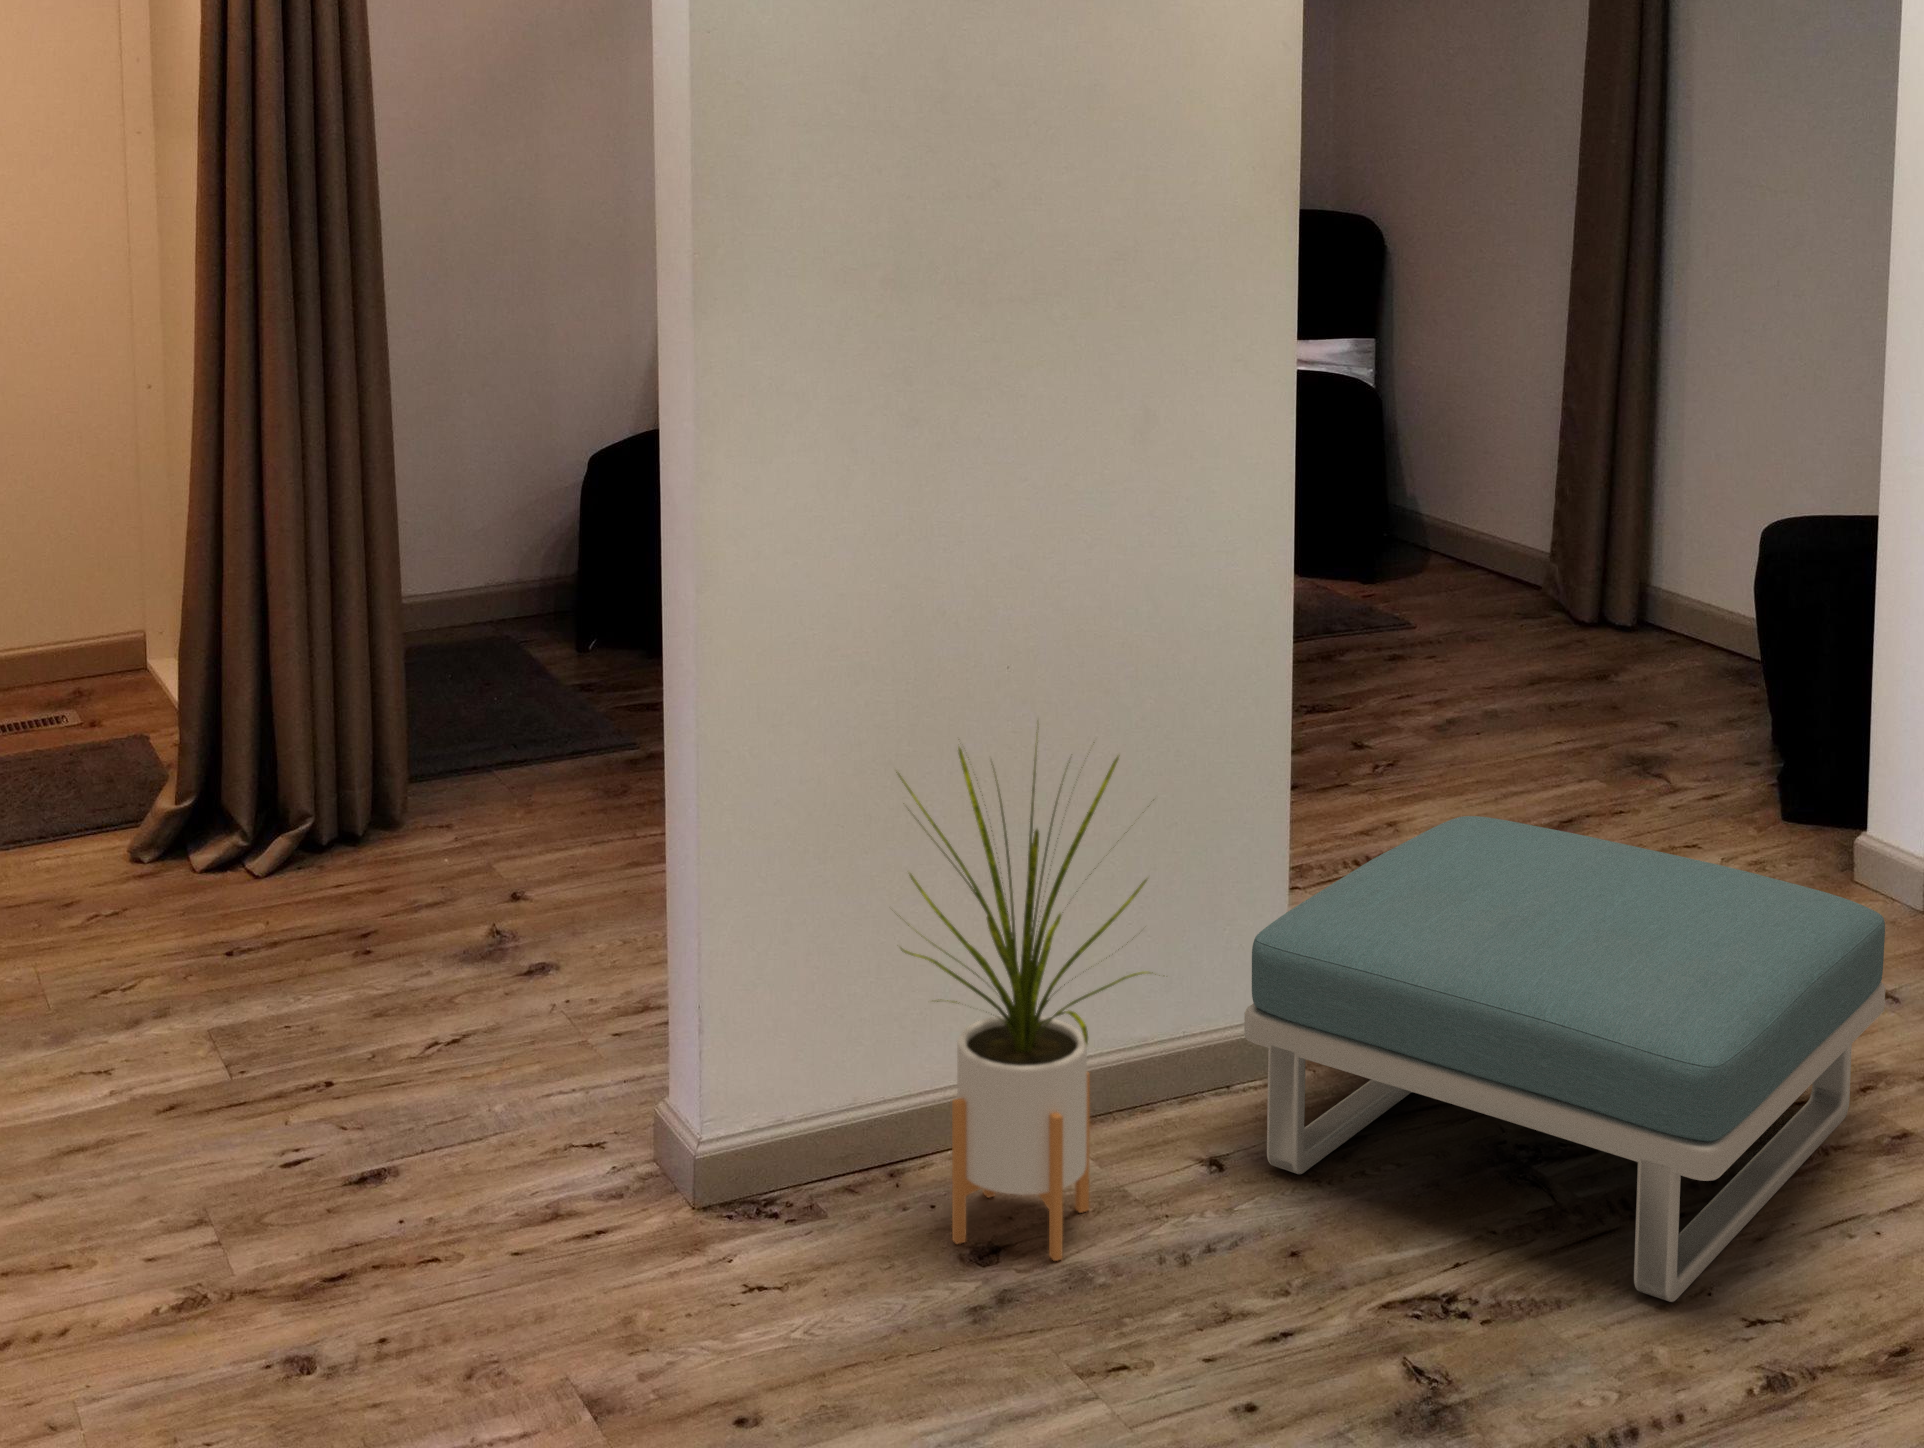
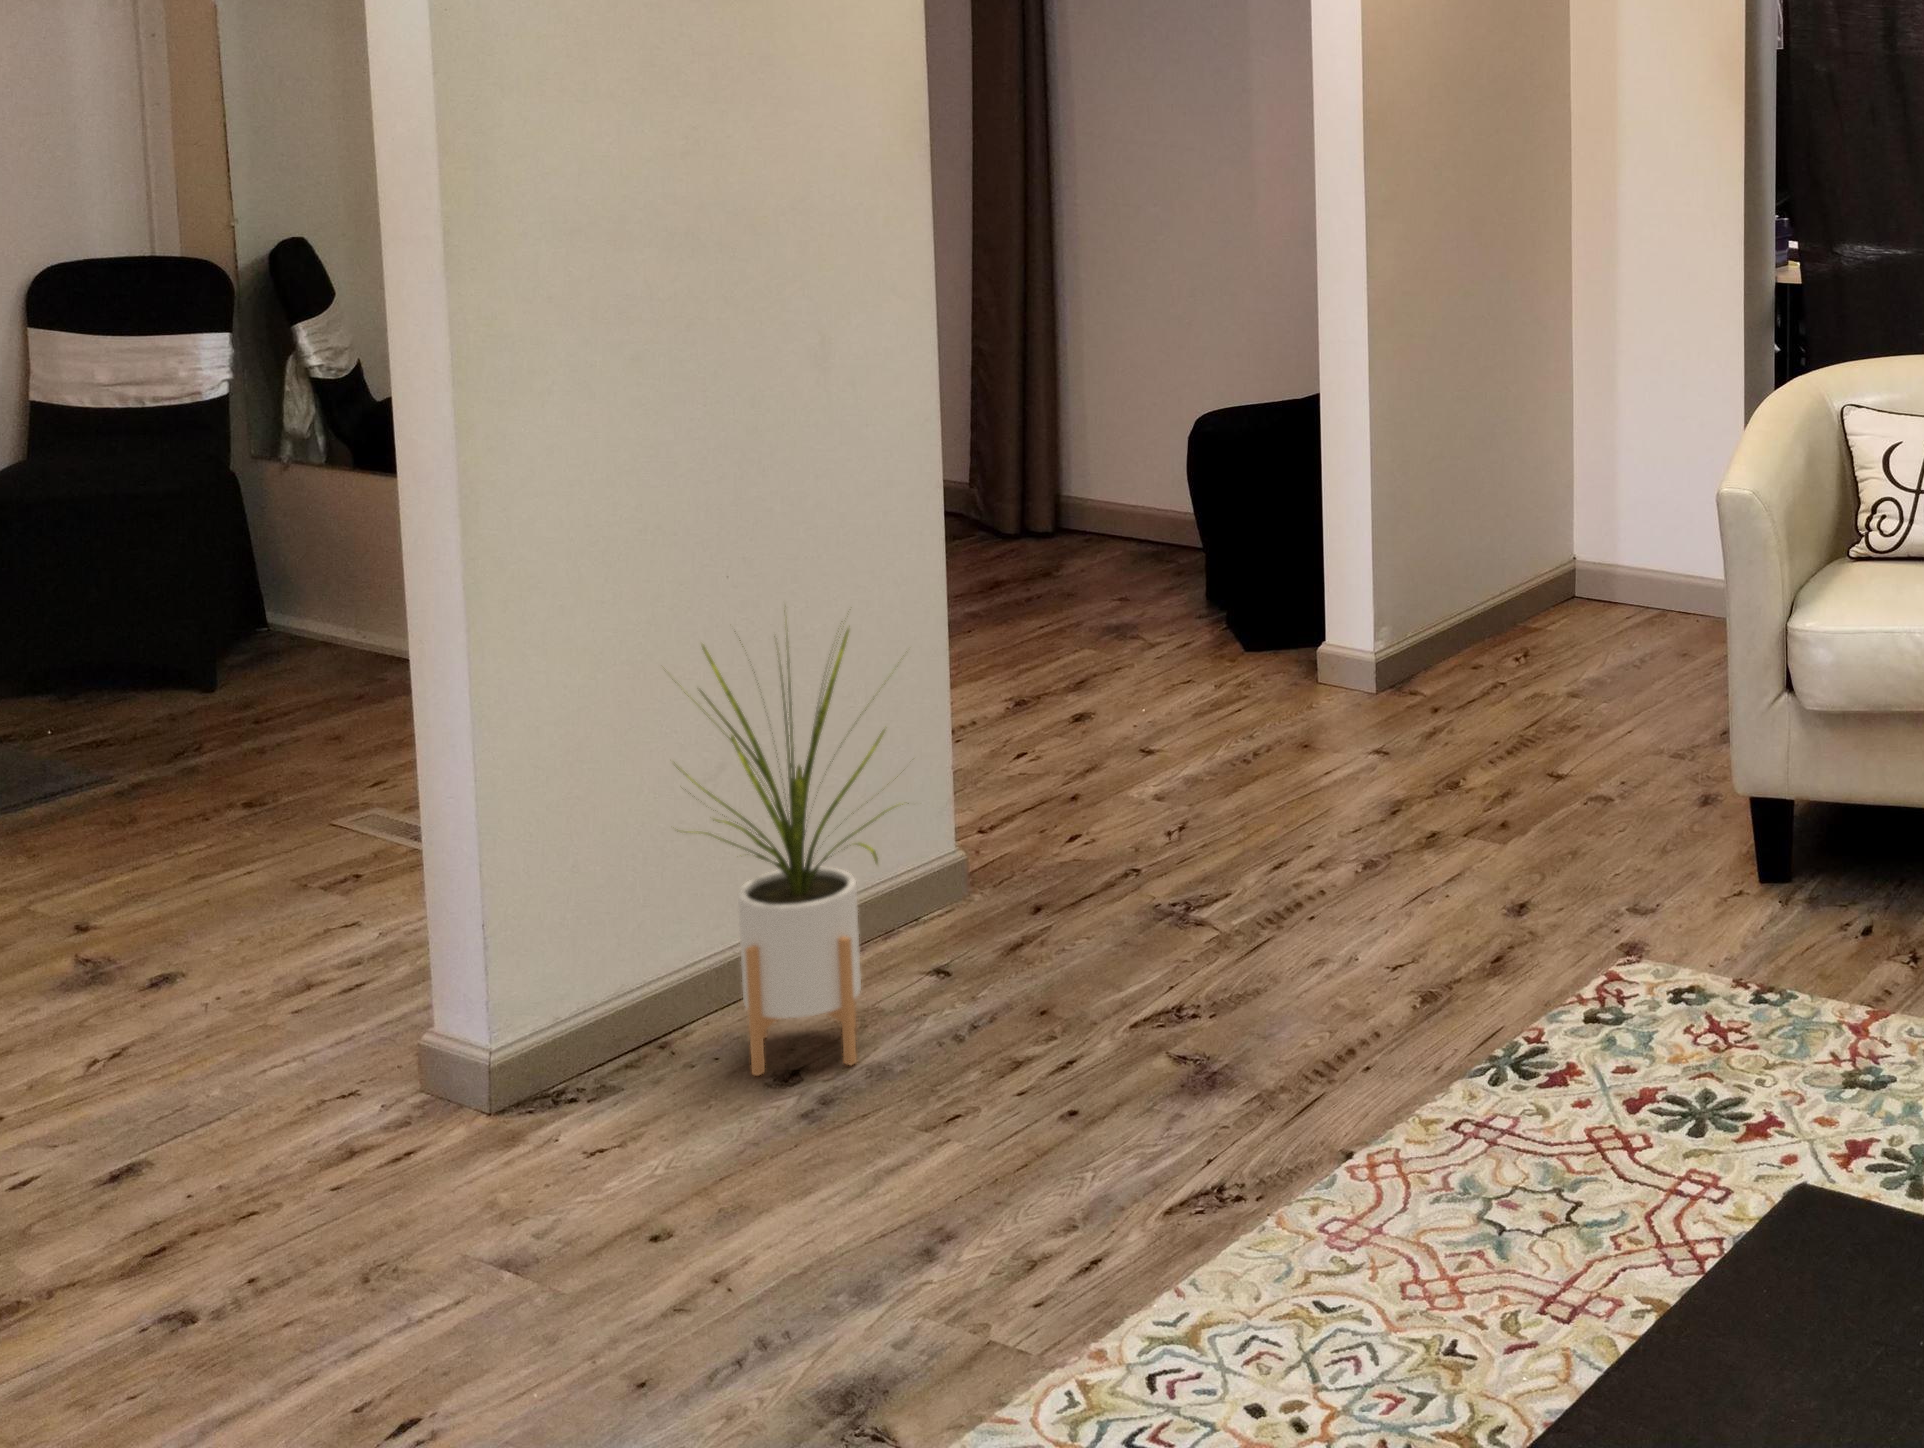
footstool: present [1244,816,1885,1302] -> none [956,657,1415,970]

